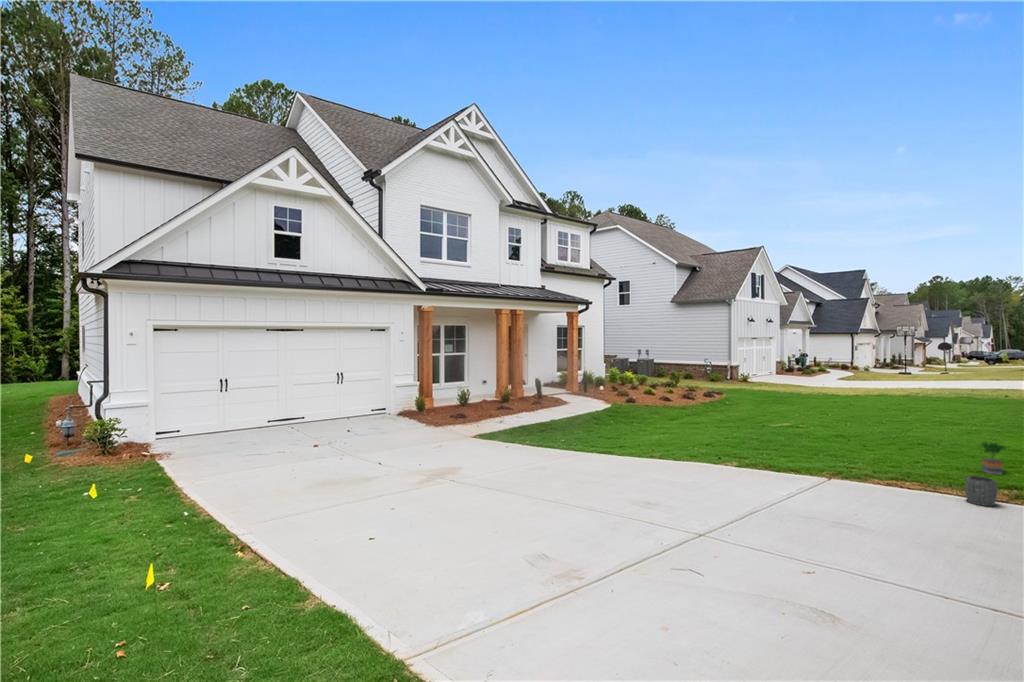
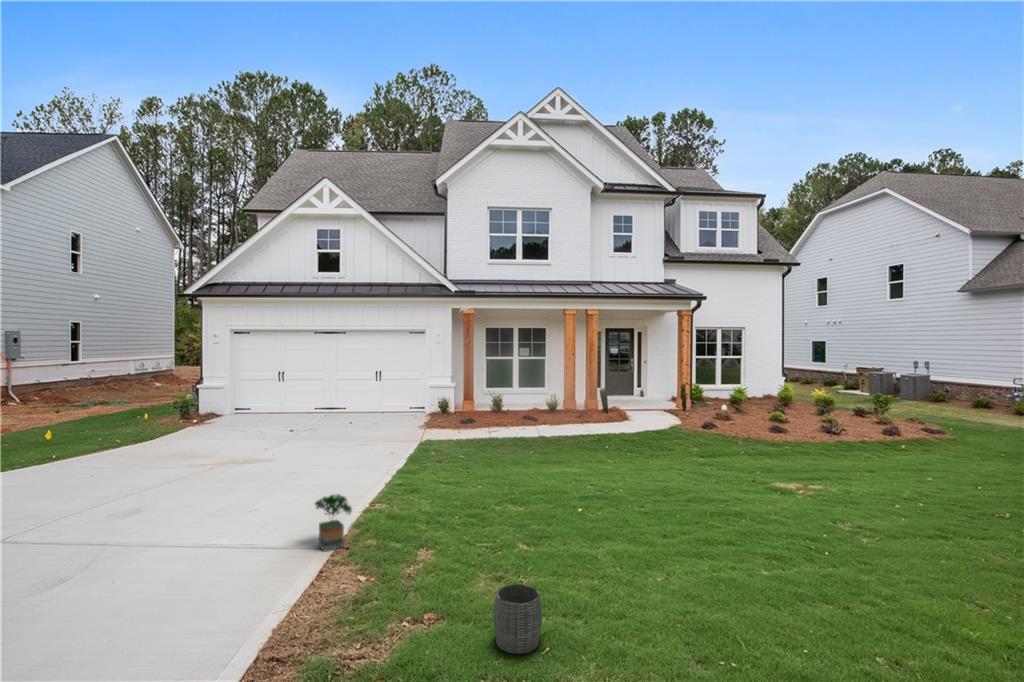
potted tree: present [978,442,1005,475] -> present [315,495,352,551]

